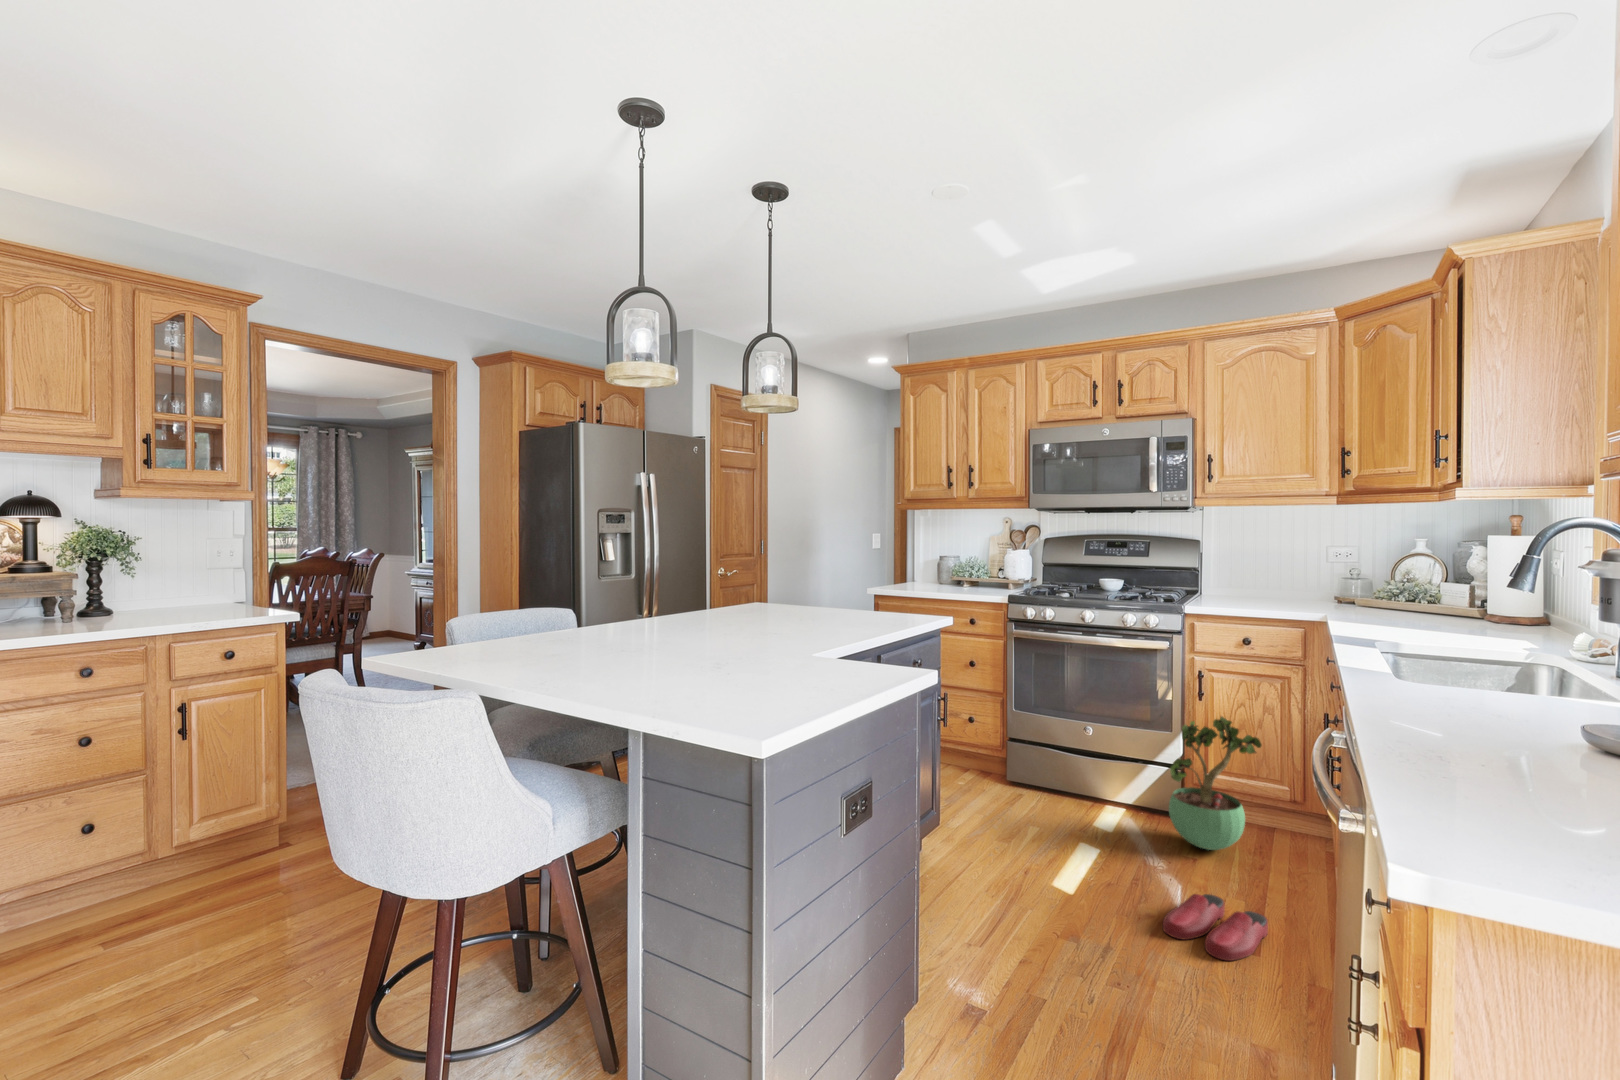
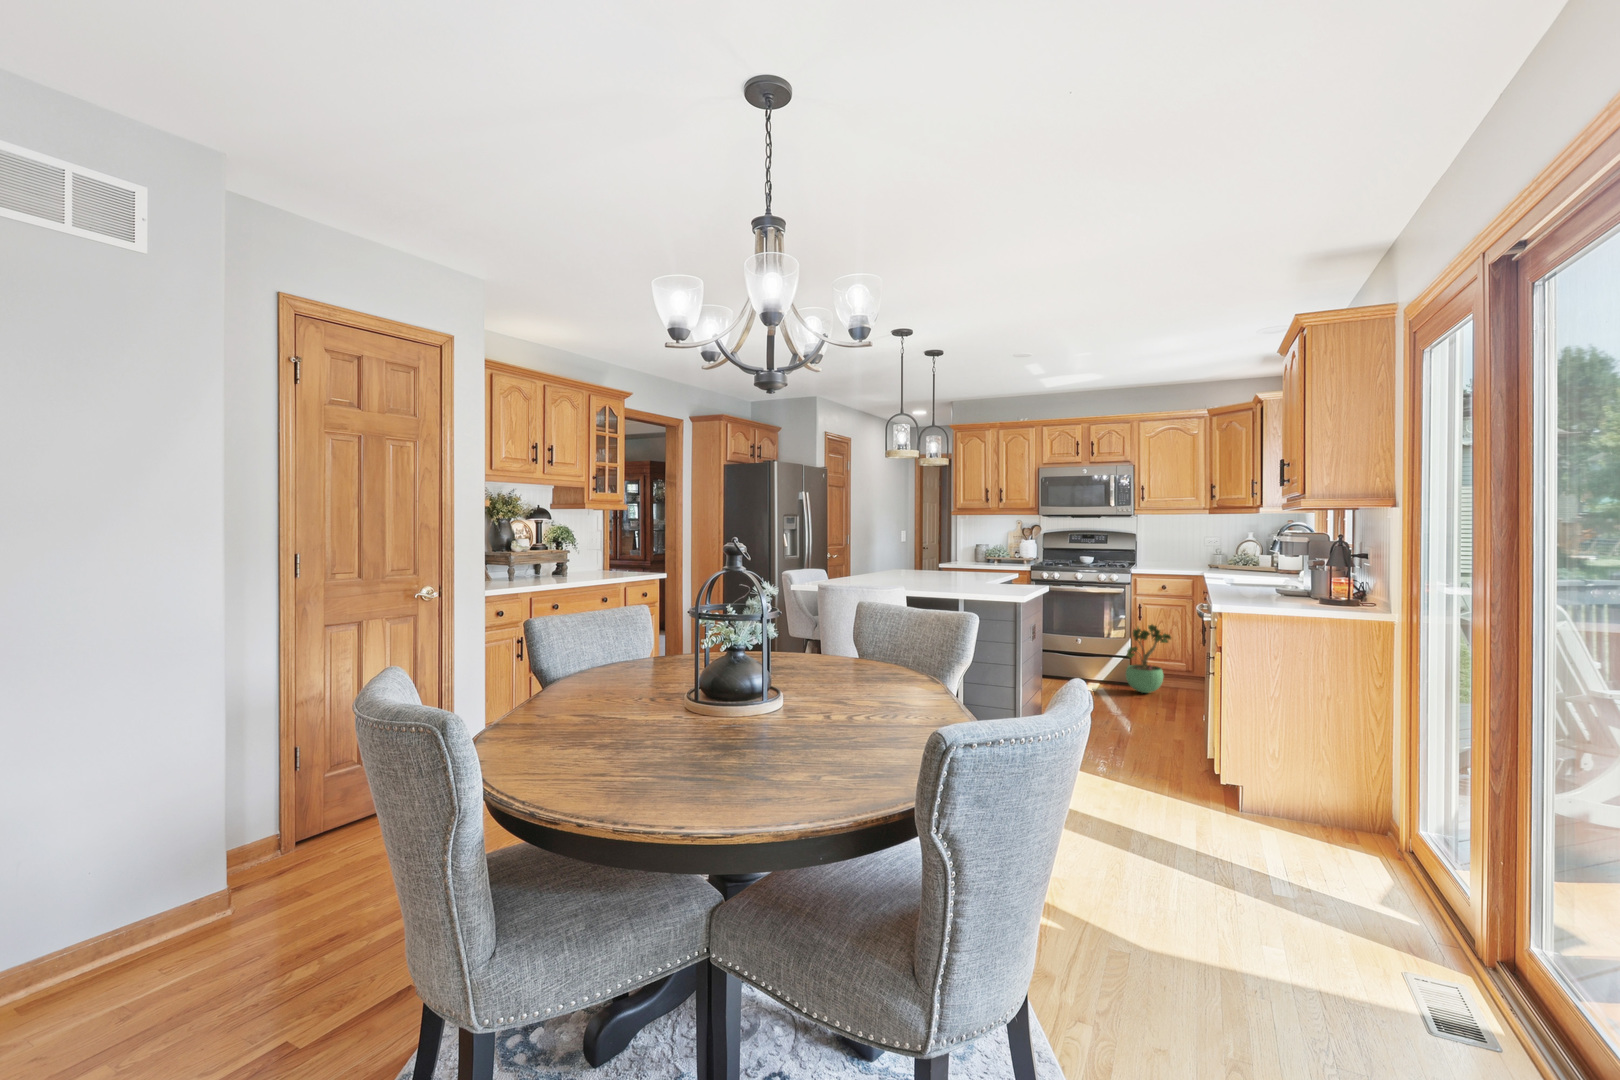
slippers: present [1163,894,1268,961] -> none [1129,699,1175,718]

